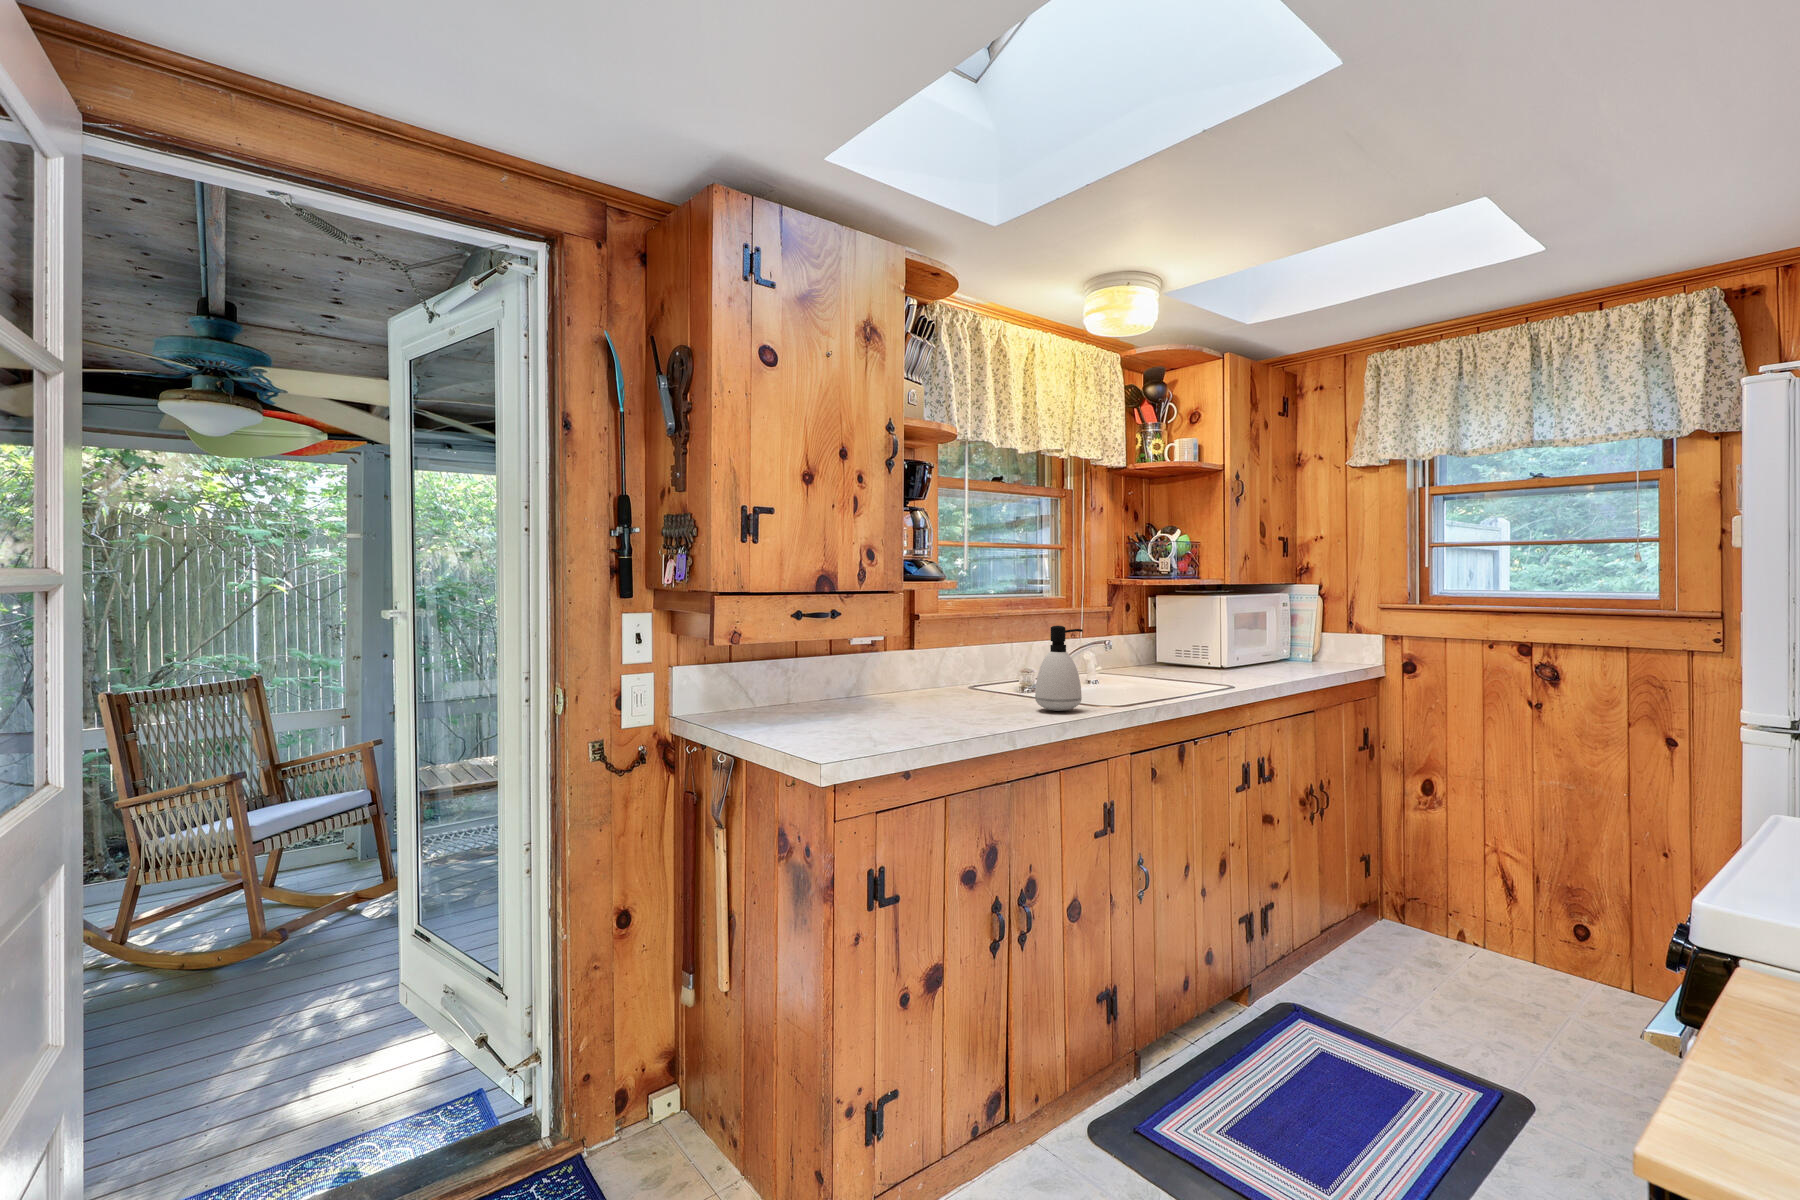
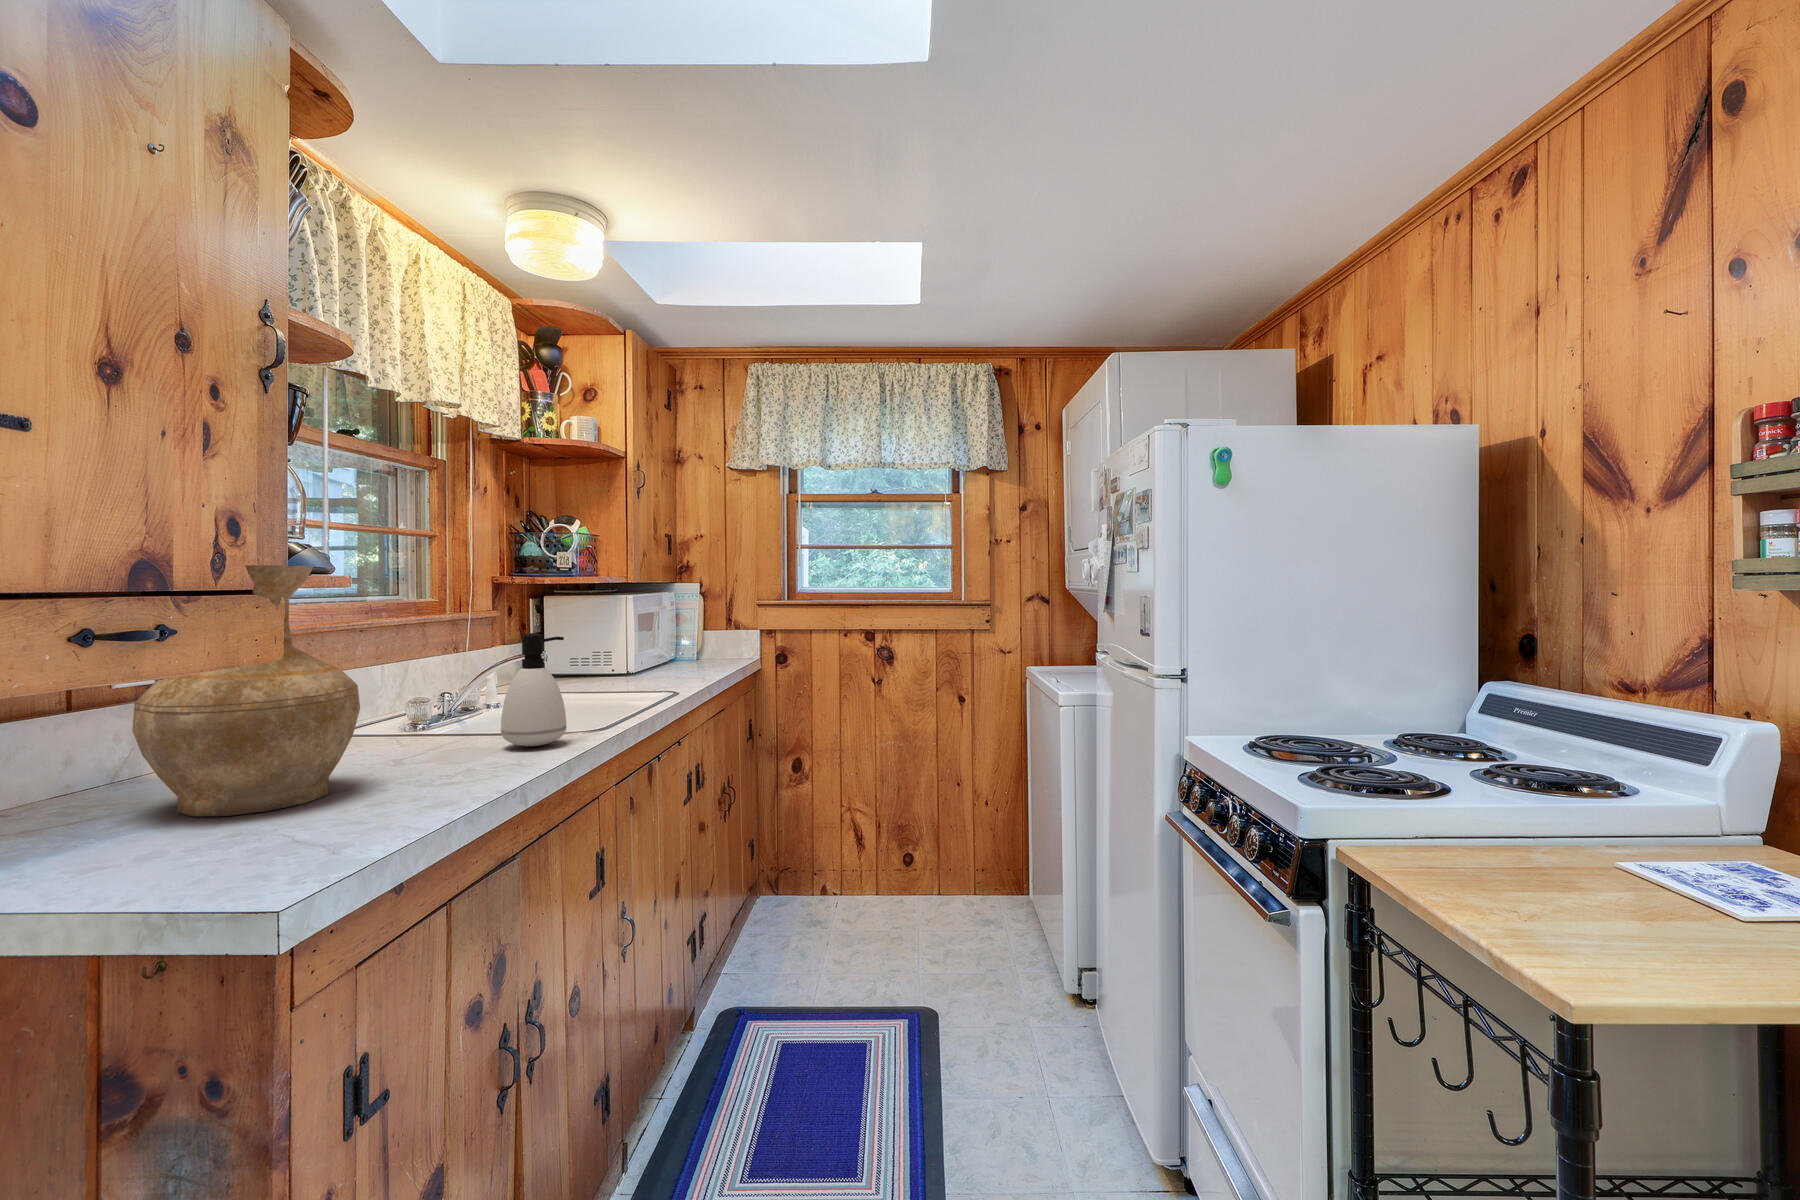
vase: none [828,577,935,723] -> present [132,565,360,816]

